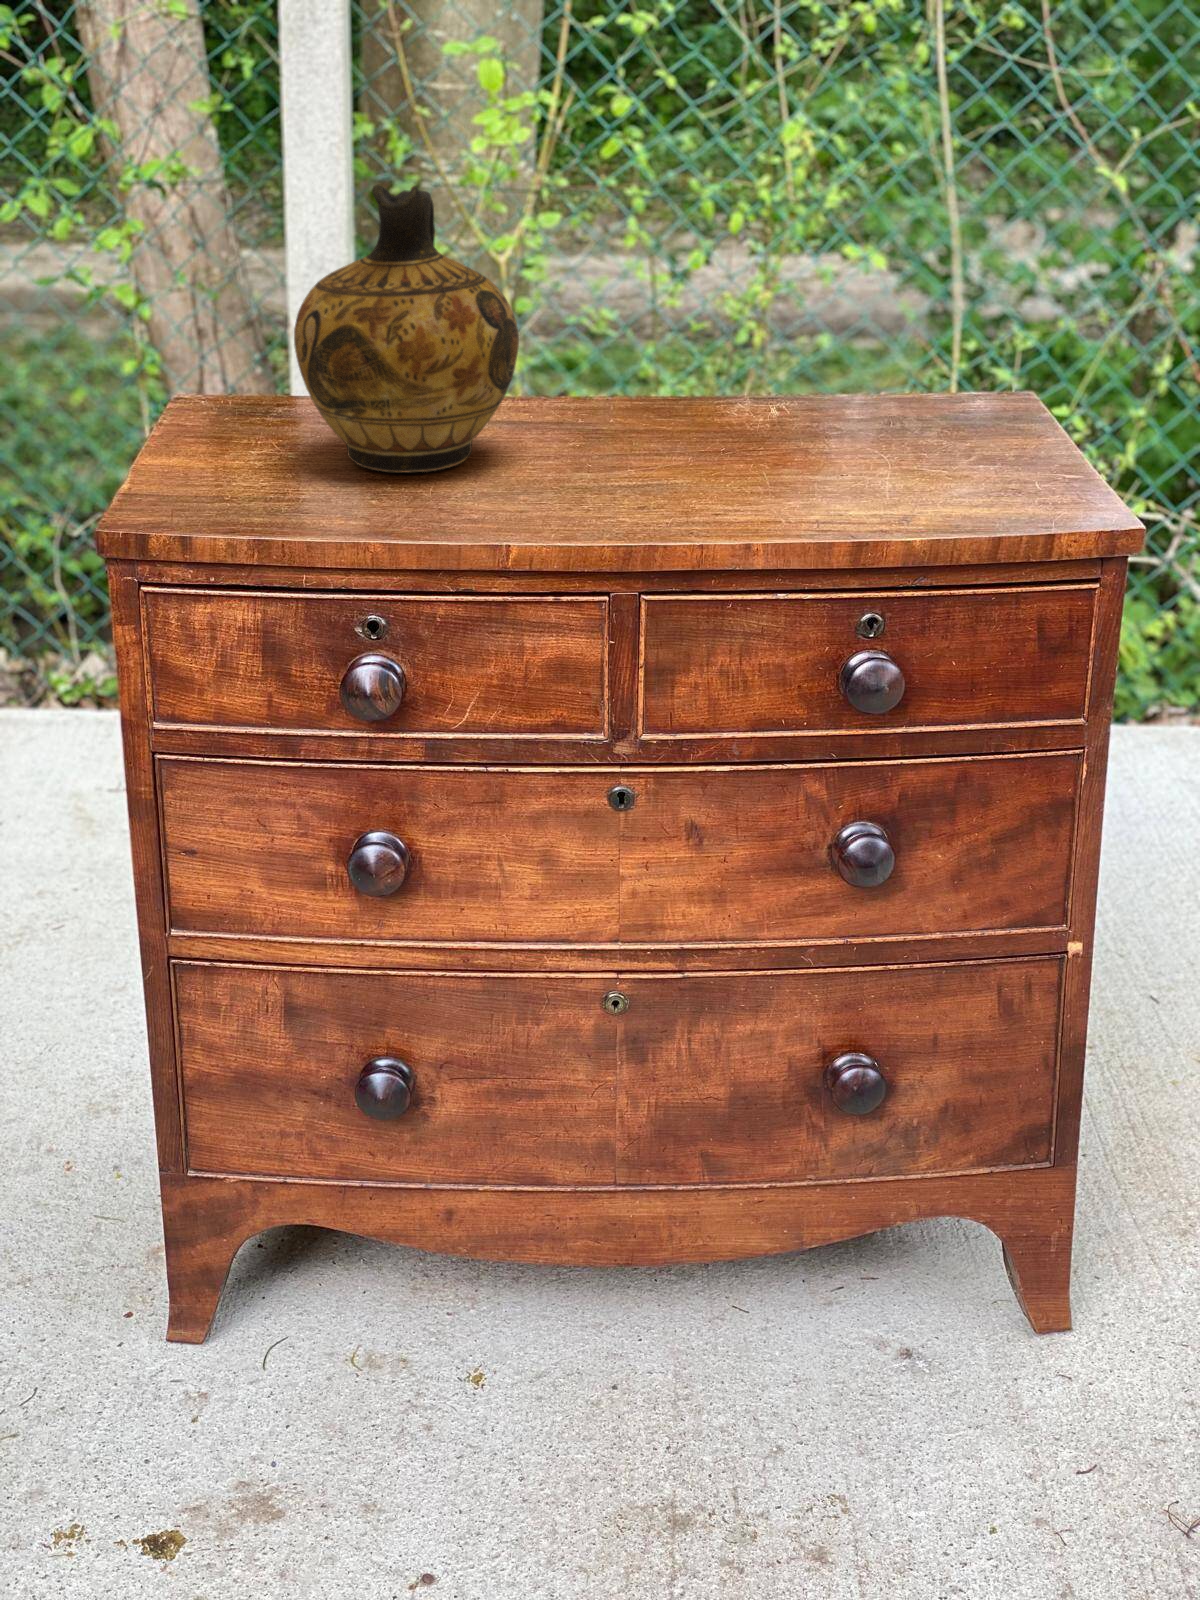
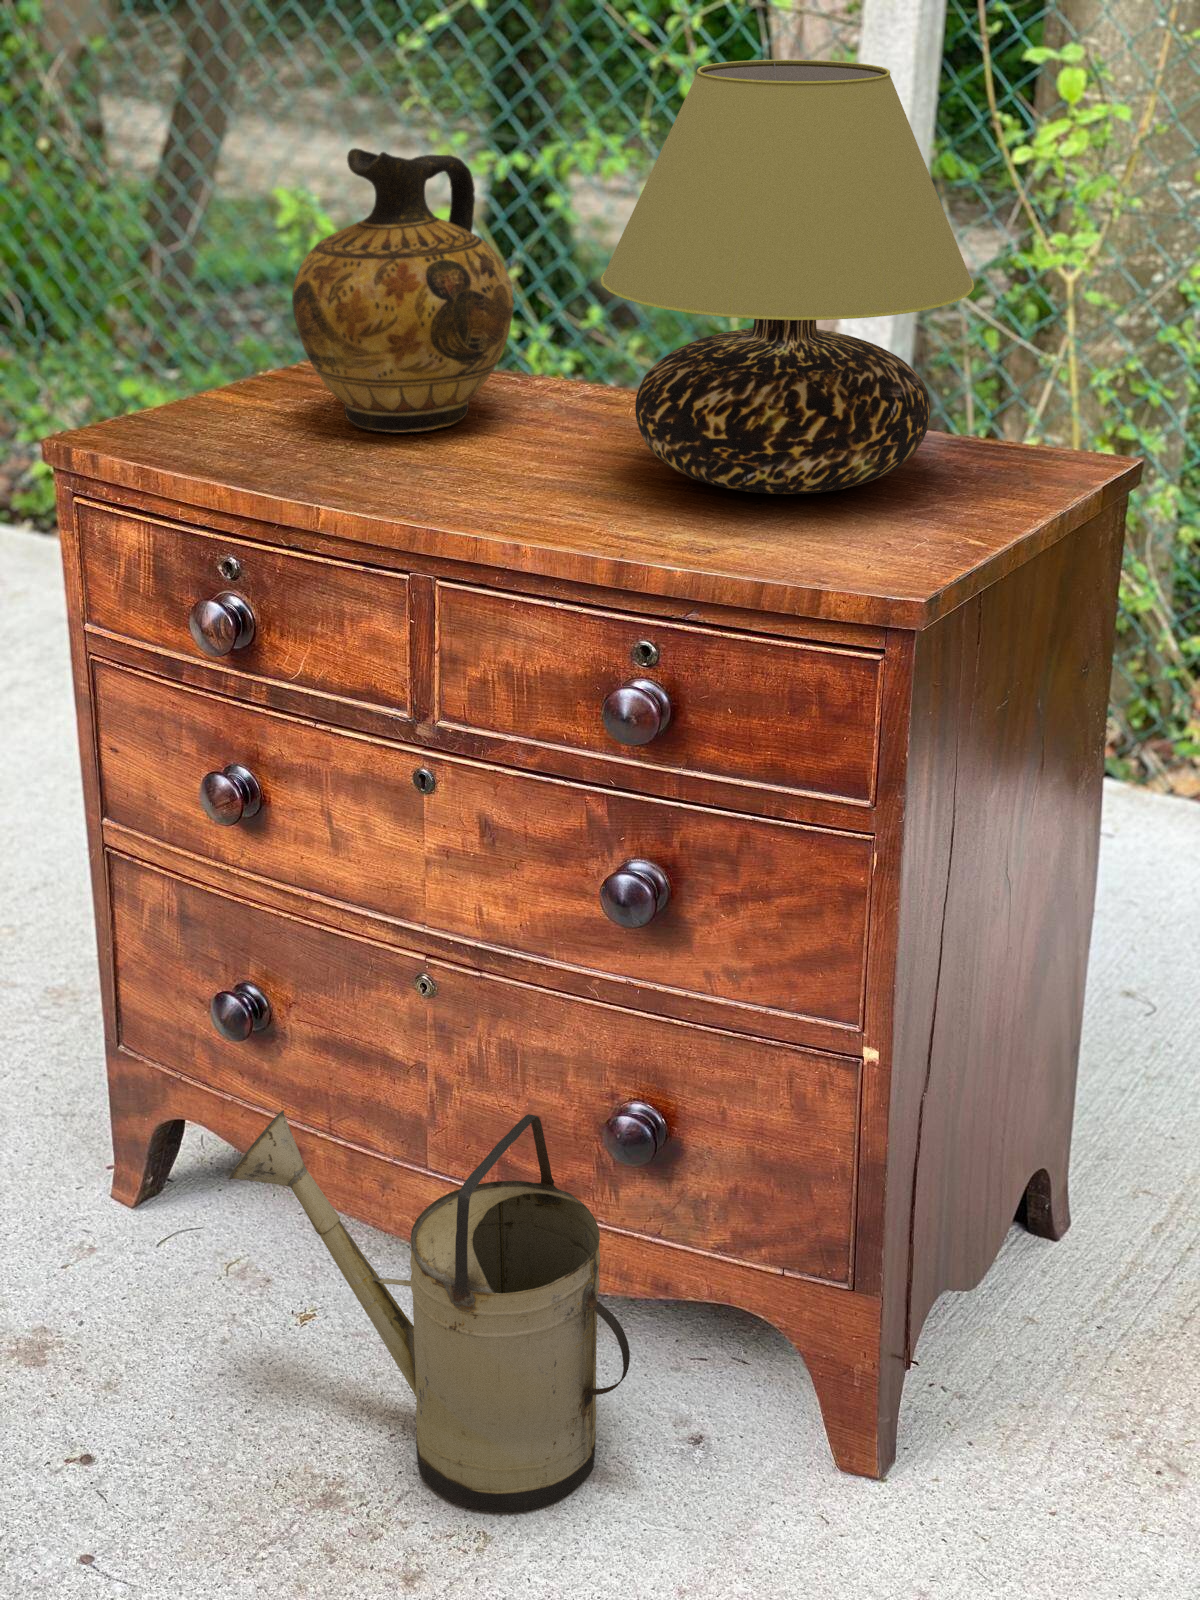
table lamp: none [673,73,1019,471] -> present [601,60,974,494]
watering can: none [494,1090,918,1480] -> present [229,1110,630,1511]

